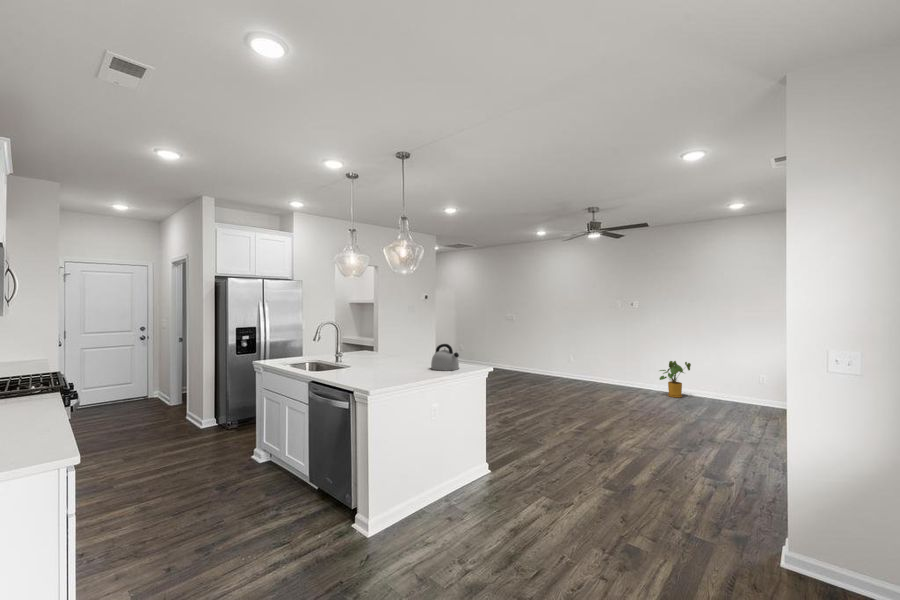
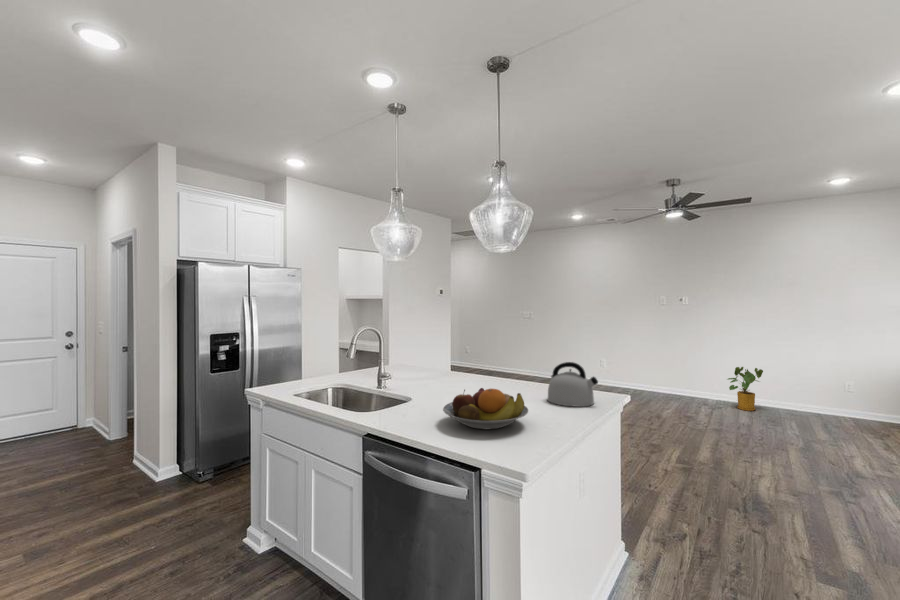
fruit bowl: none [352,356,401,378] -> present [443,388,528,429]

